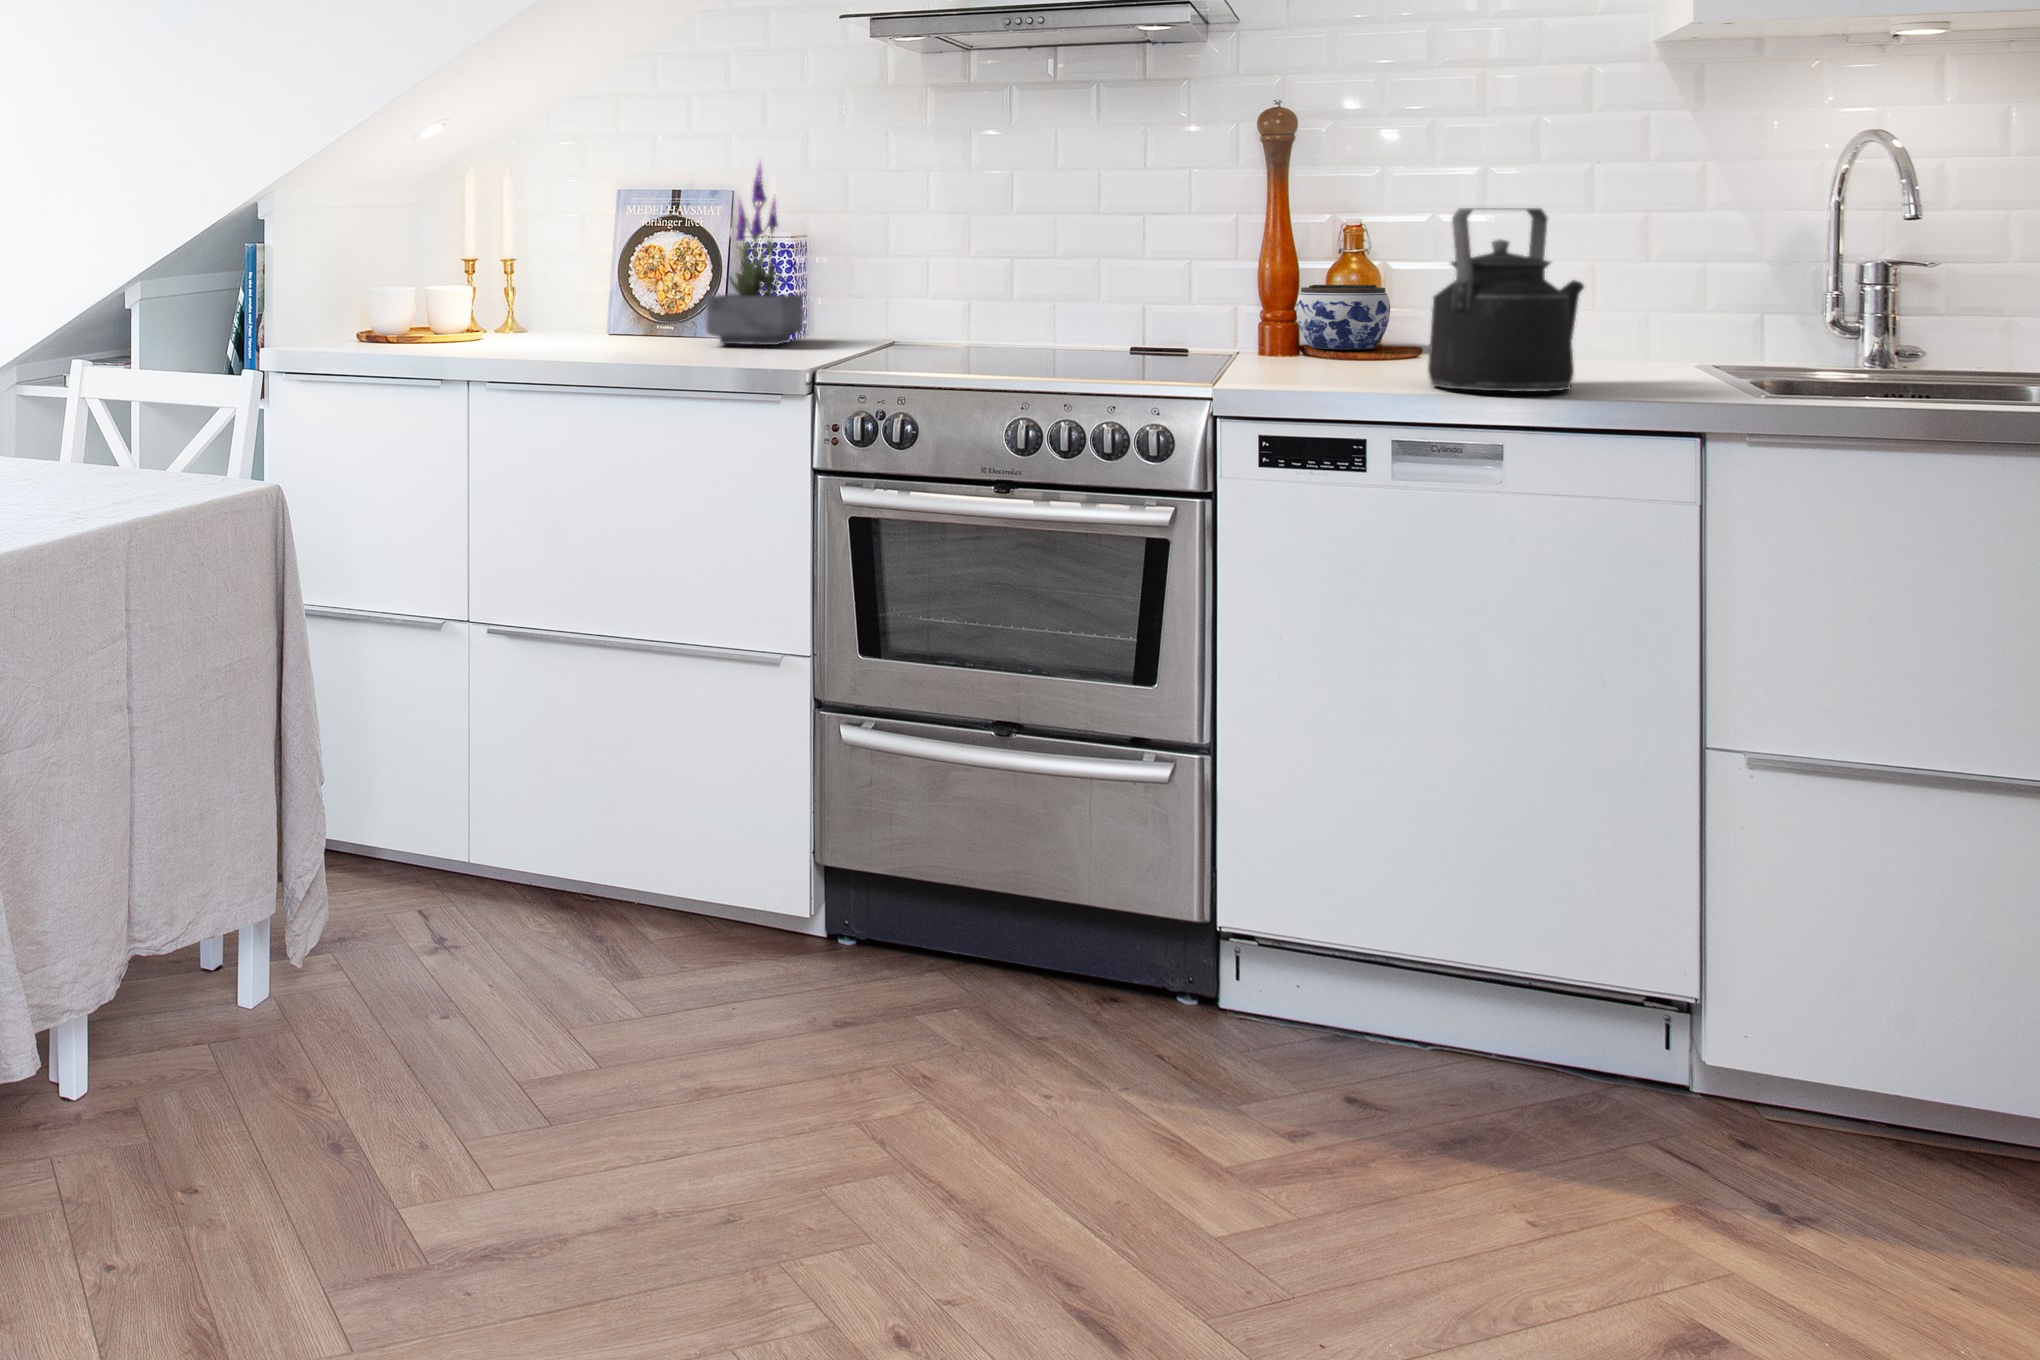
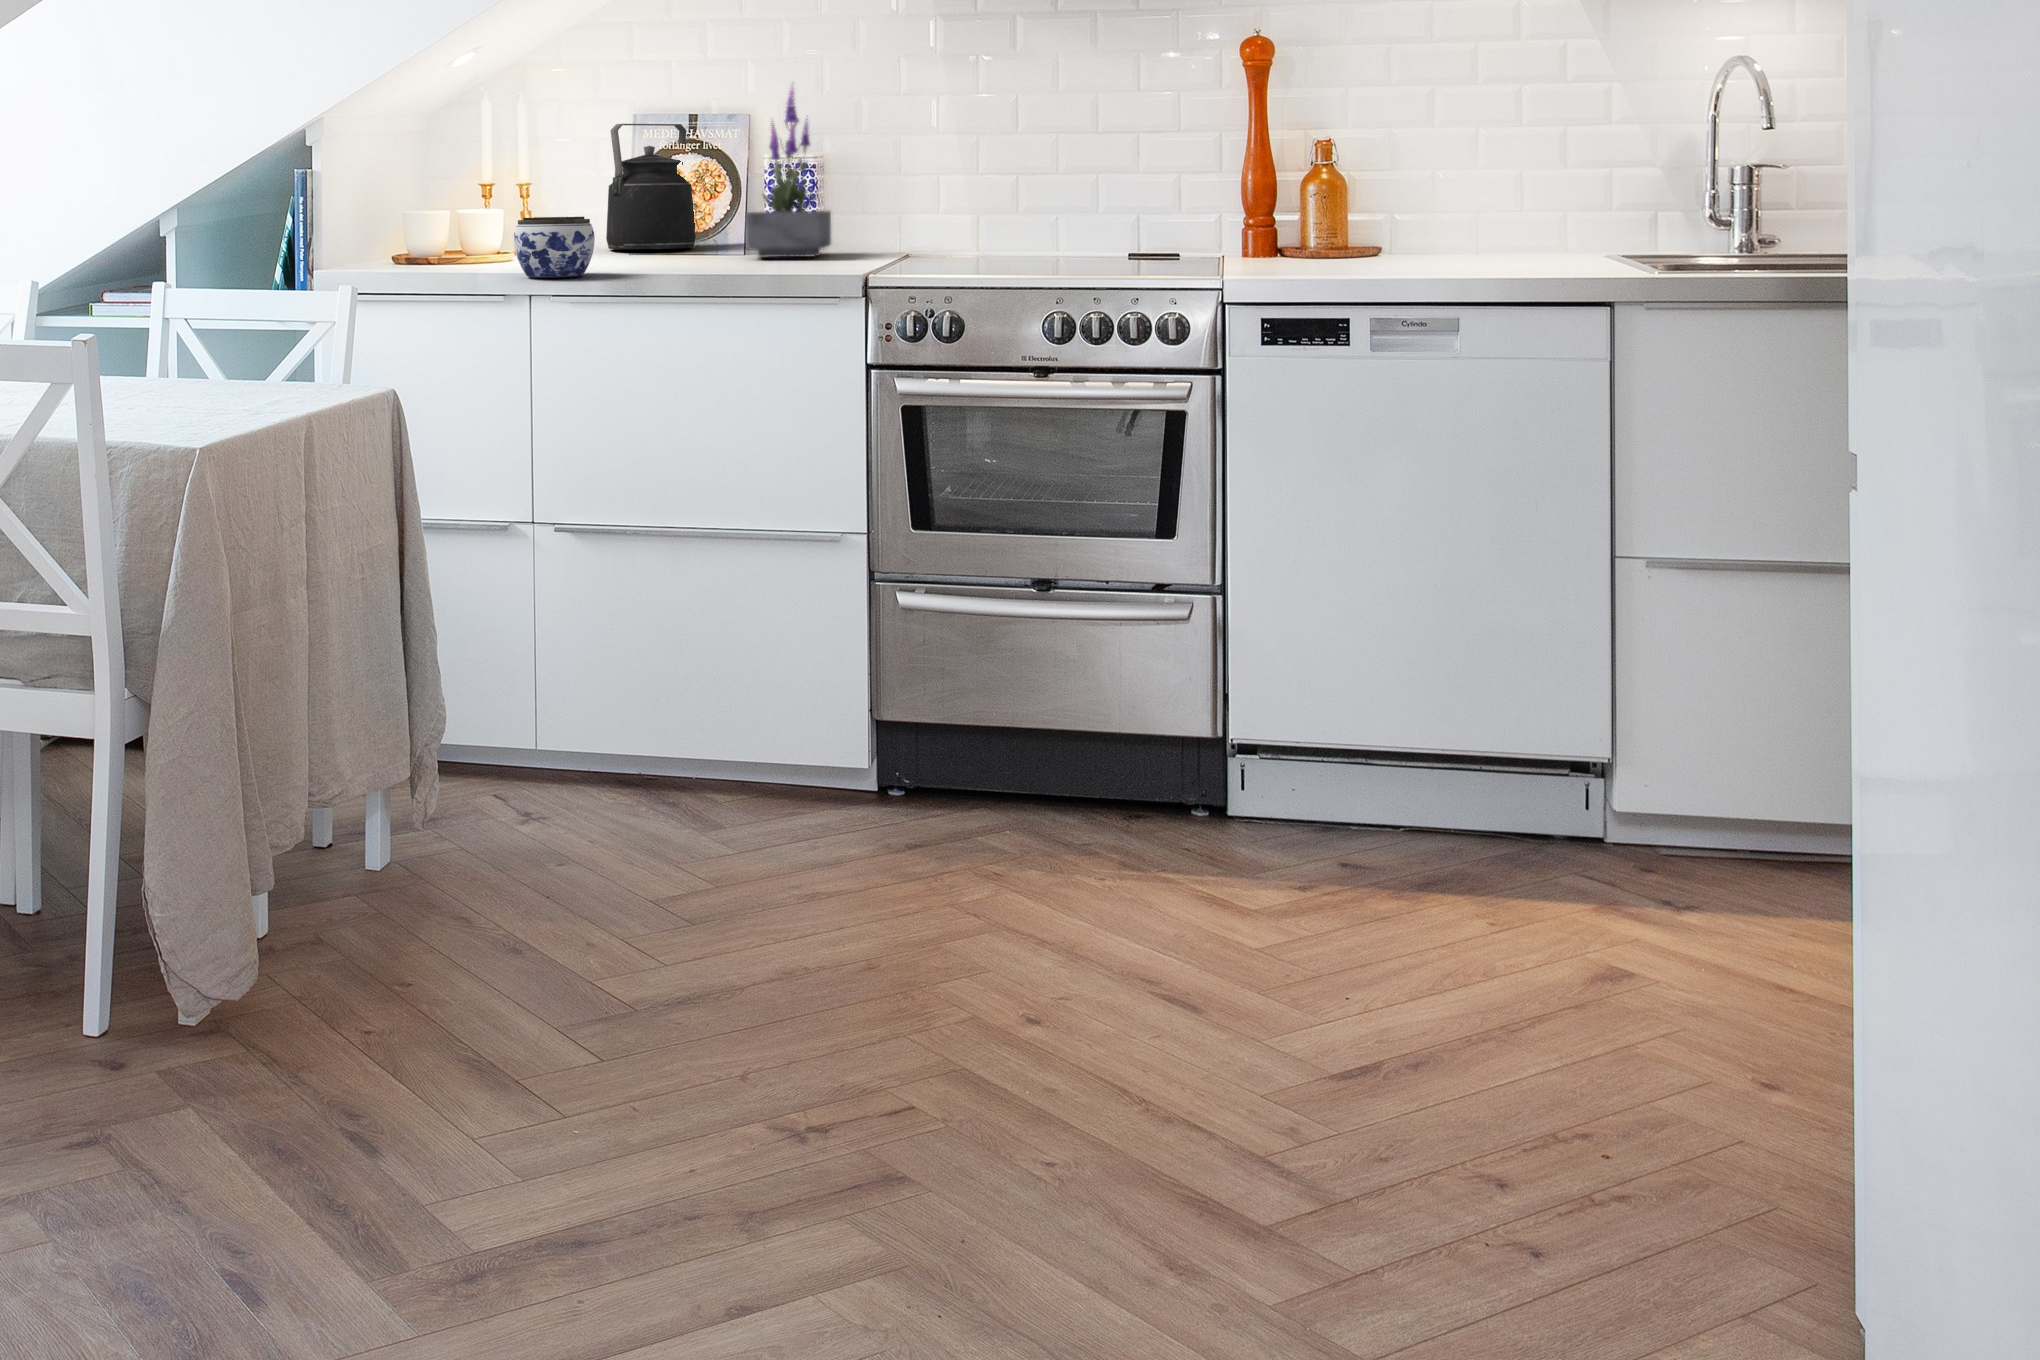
kettle: present [1428,208,1584,392] -> present [606,124,696,249]
jar: present [1296,285,1390,349] -> present [514,217,595,277]

